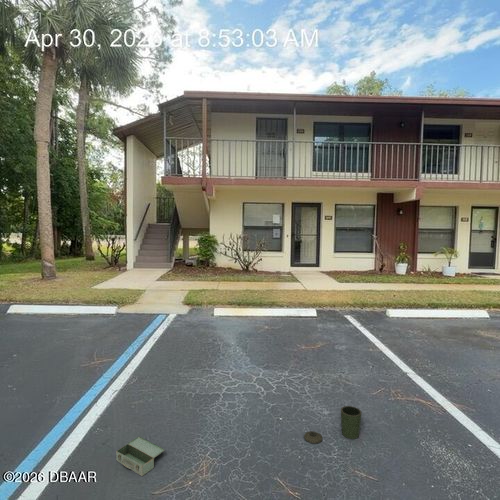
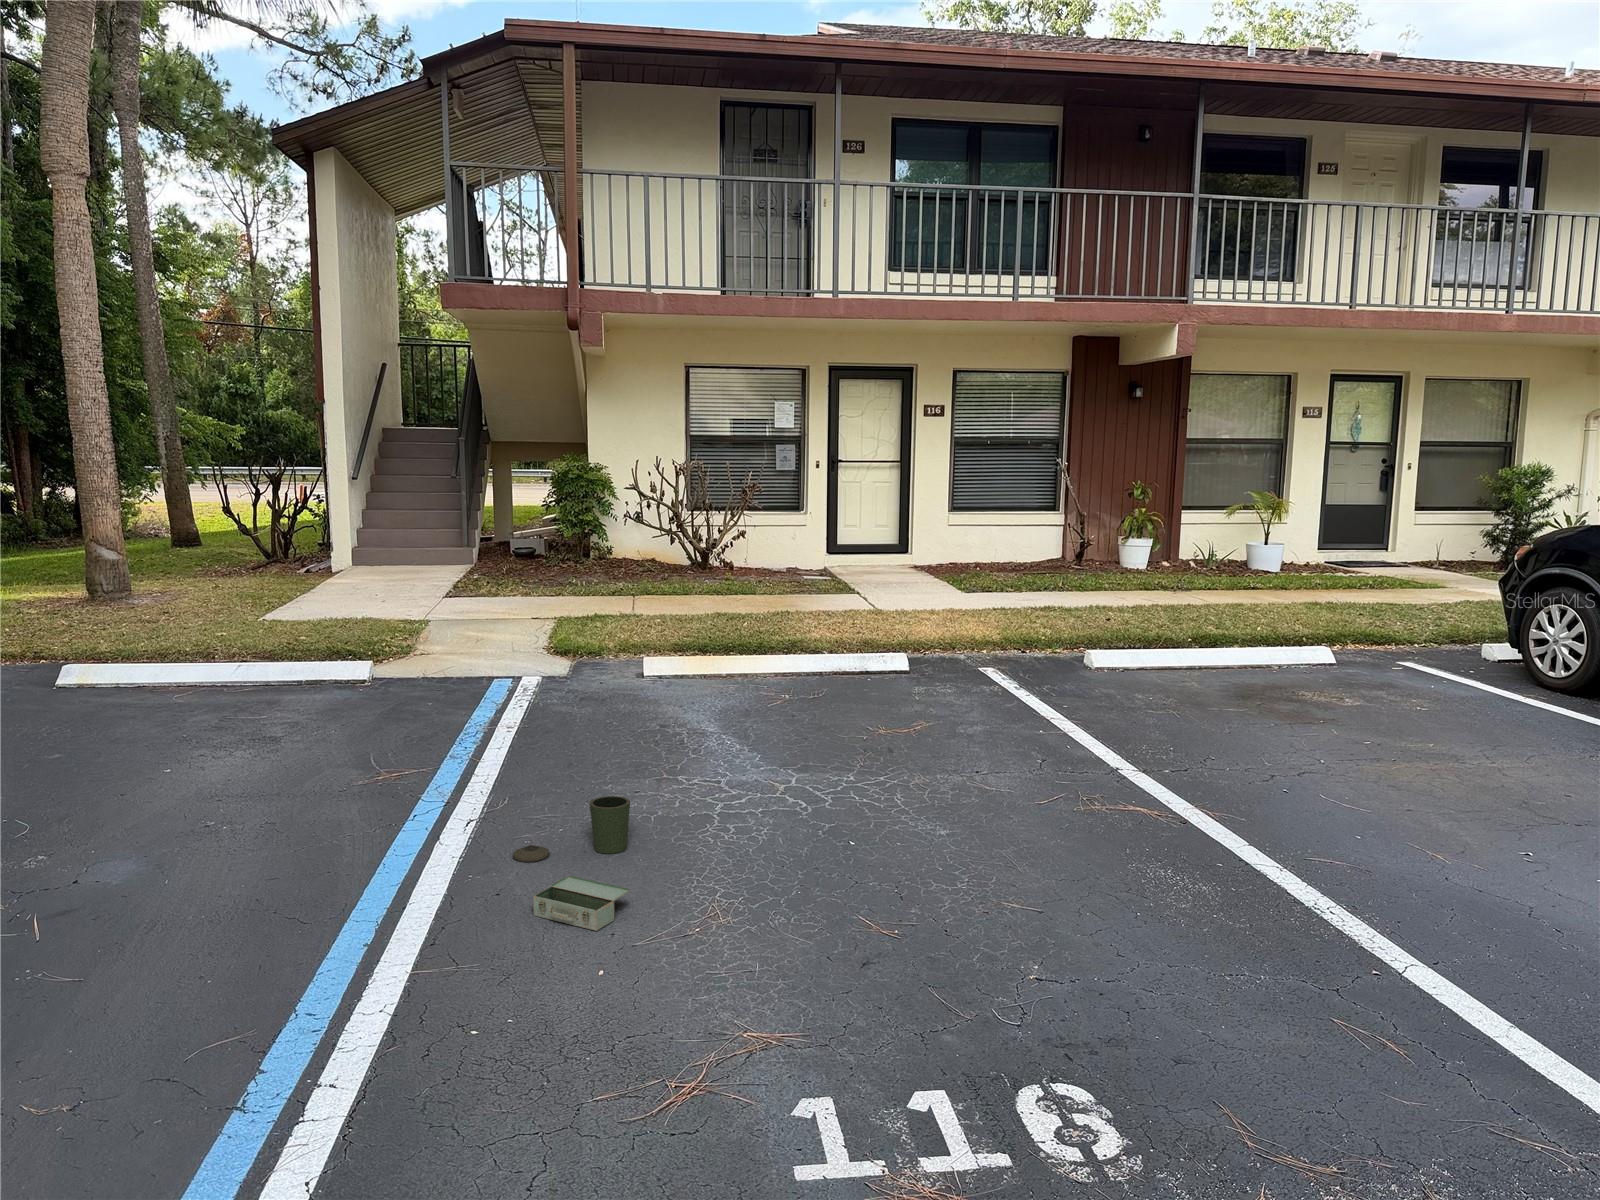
trash can: present [304,406,362,444] -> present [513,796,630,862]

